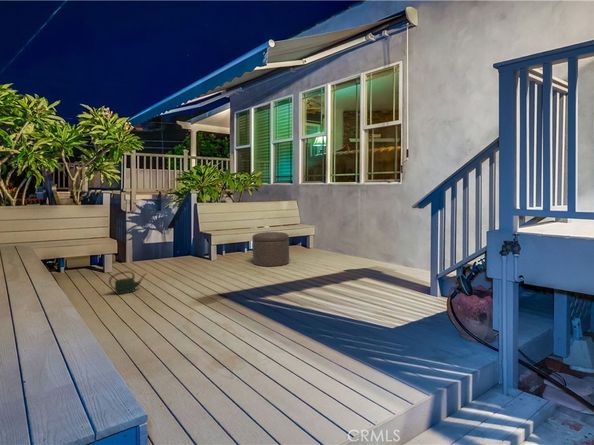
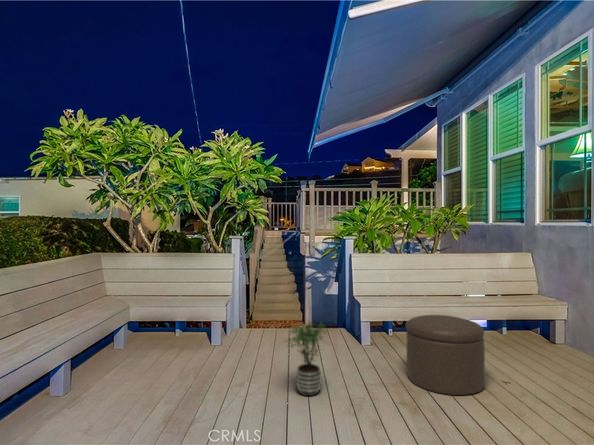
potted plant: none [199,238,226,278] -> present [284,323,326,396]
watering can: present [109,272,142,294] -> none [138,360,195,397]

